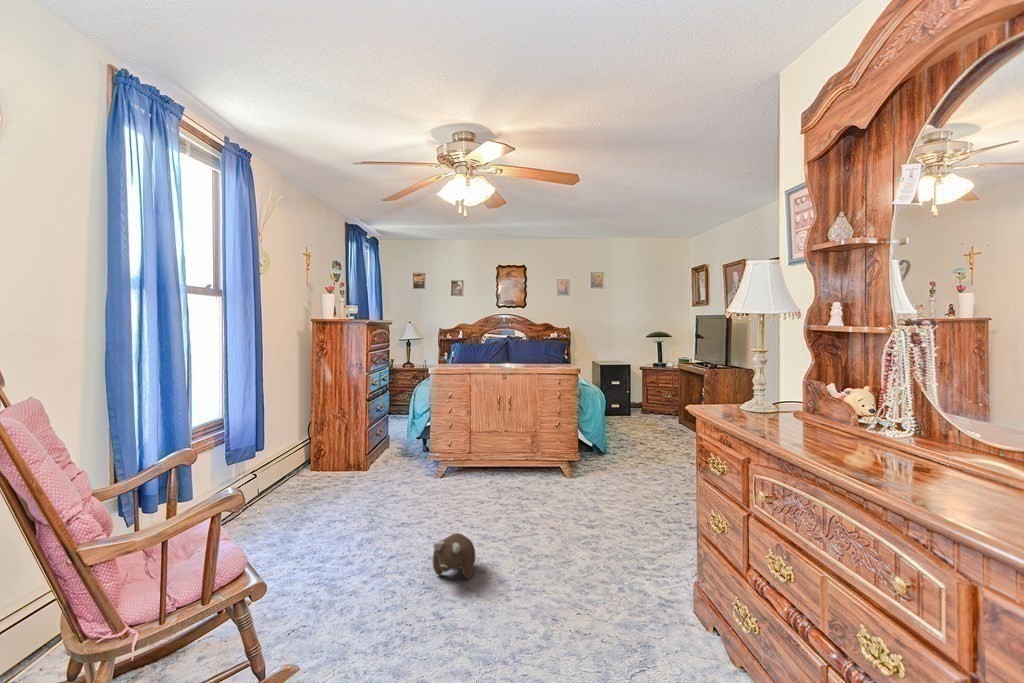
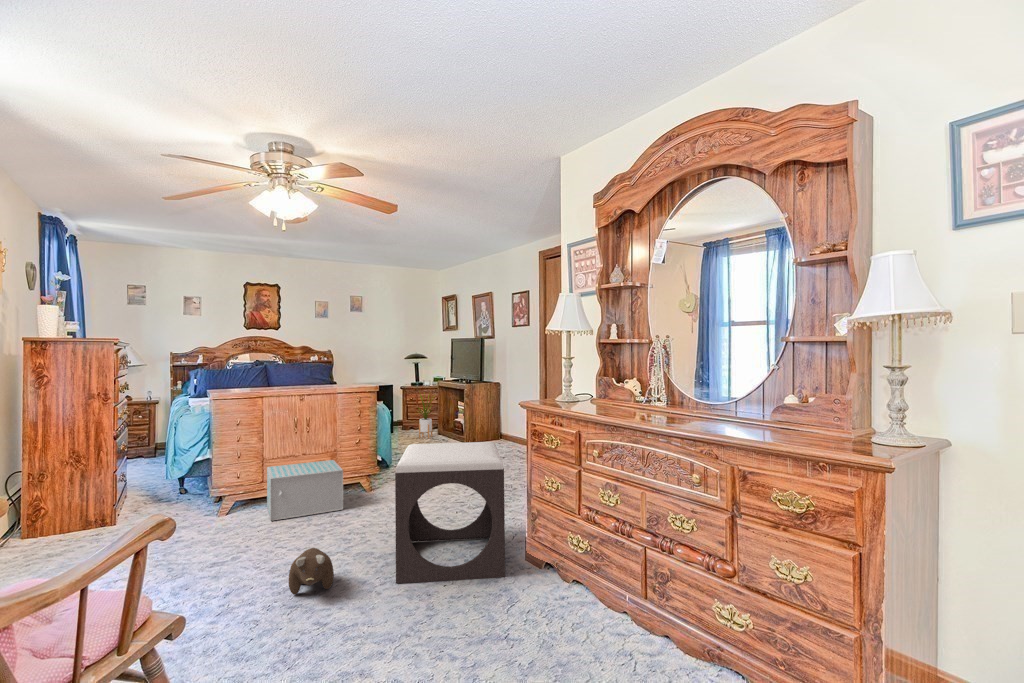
house plant: none [648,372,678,426] -> present [418,395,432,438]
storage box: none [468,440,535,493] -> present [267,460,343,521]
footstool: none [531,440,676,624] -> present [395,442,505,583]

